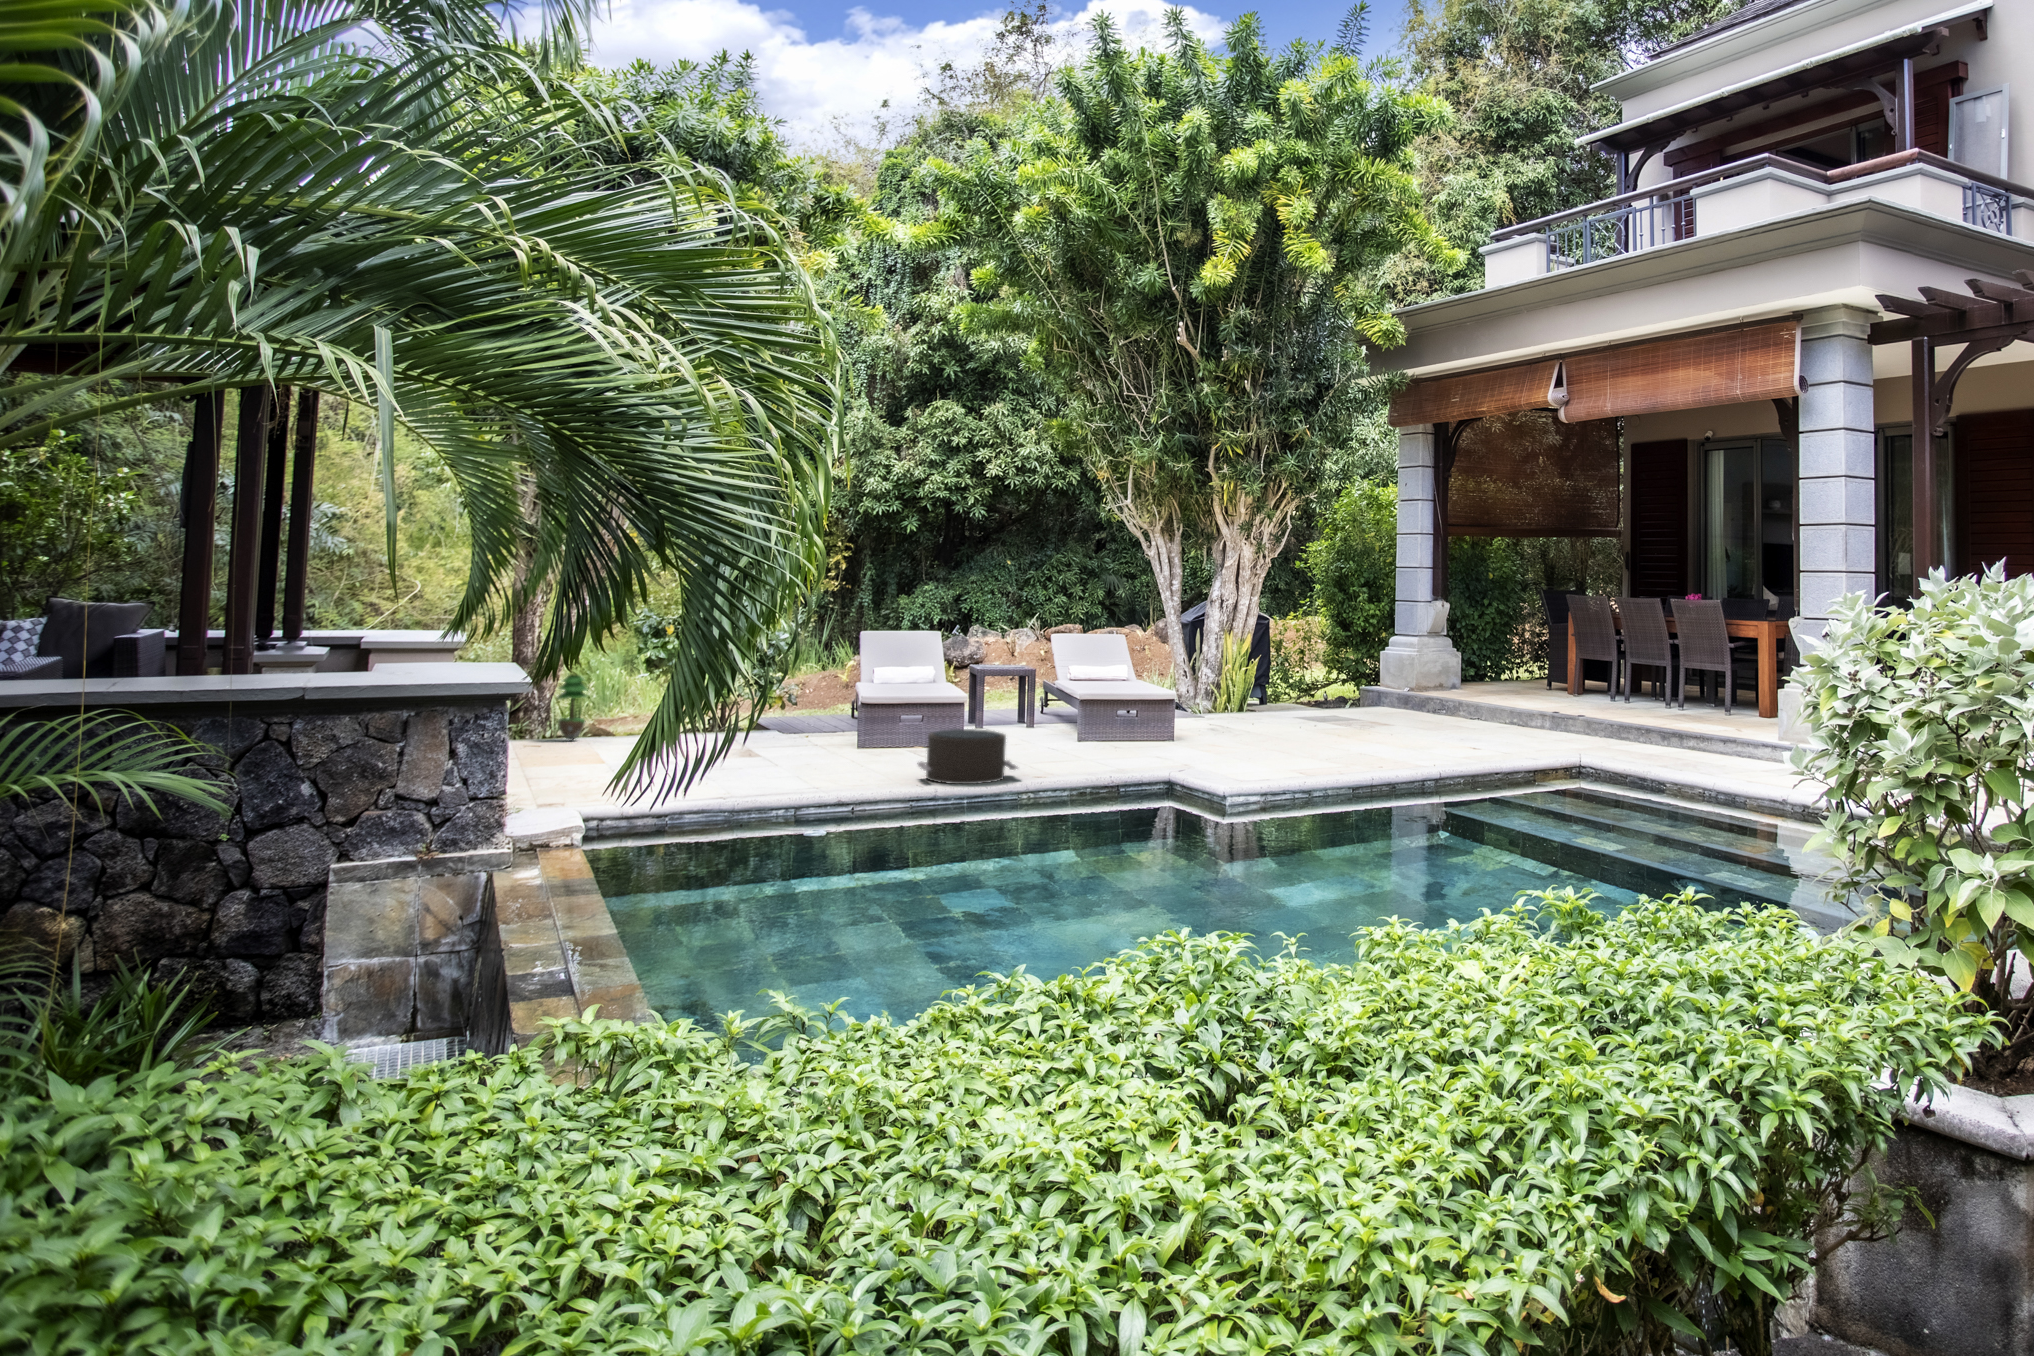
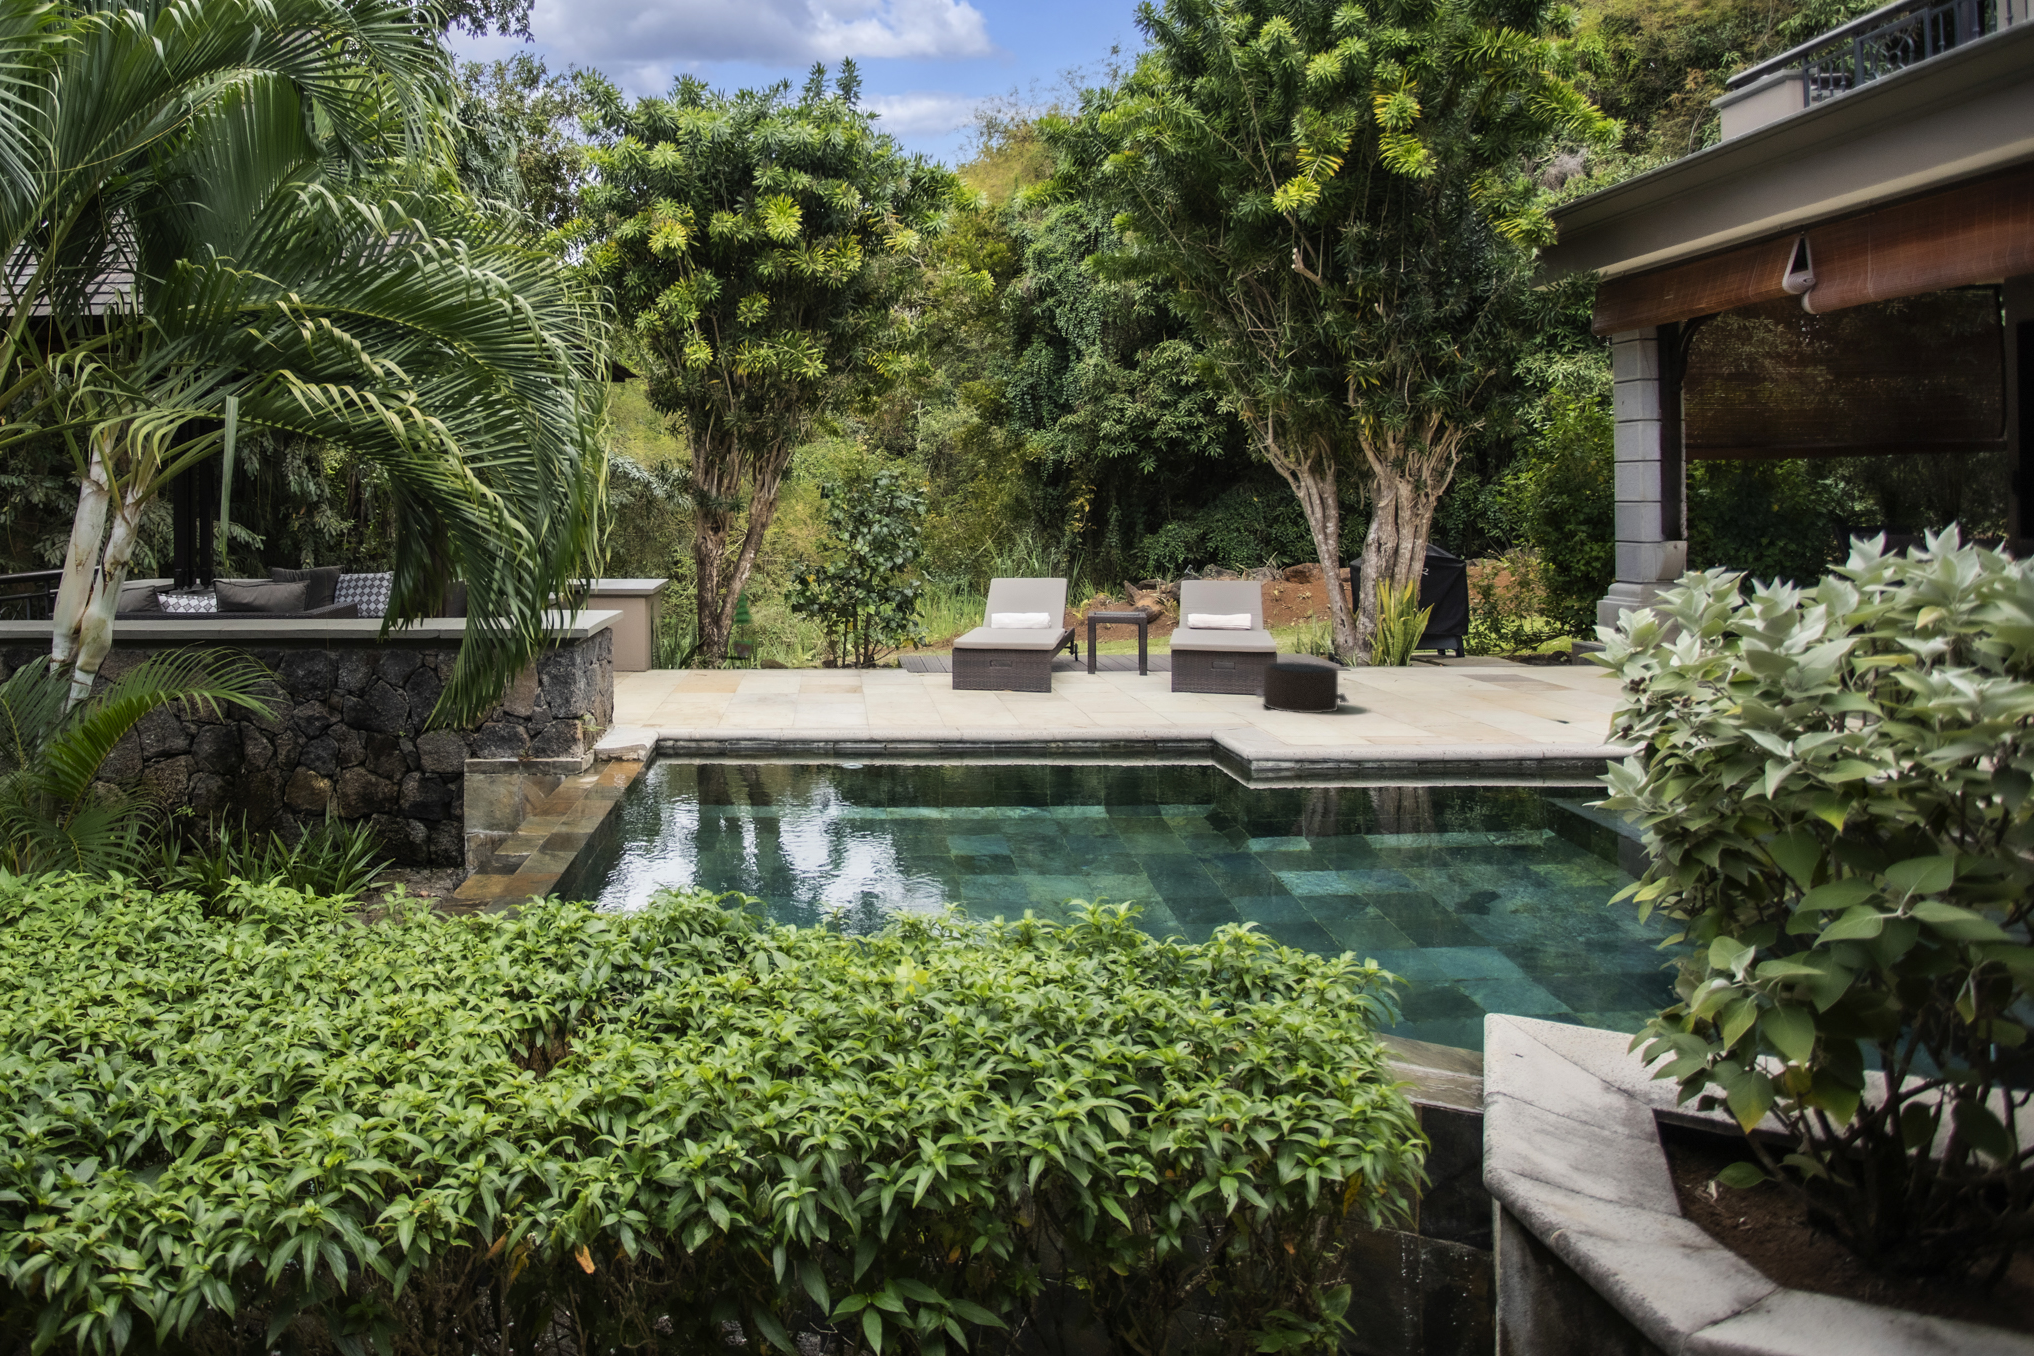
pouf: present [917,729,1017,784] -> present [1256,662,1348,713]

